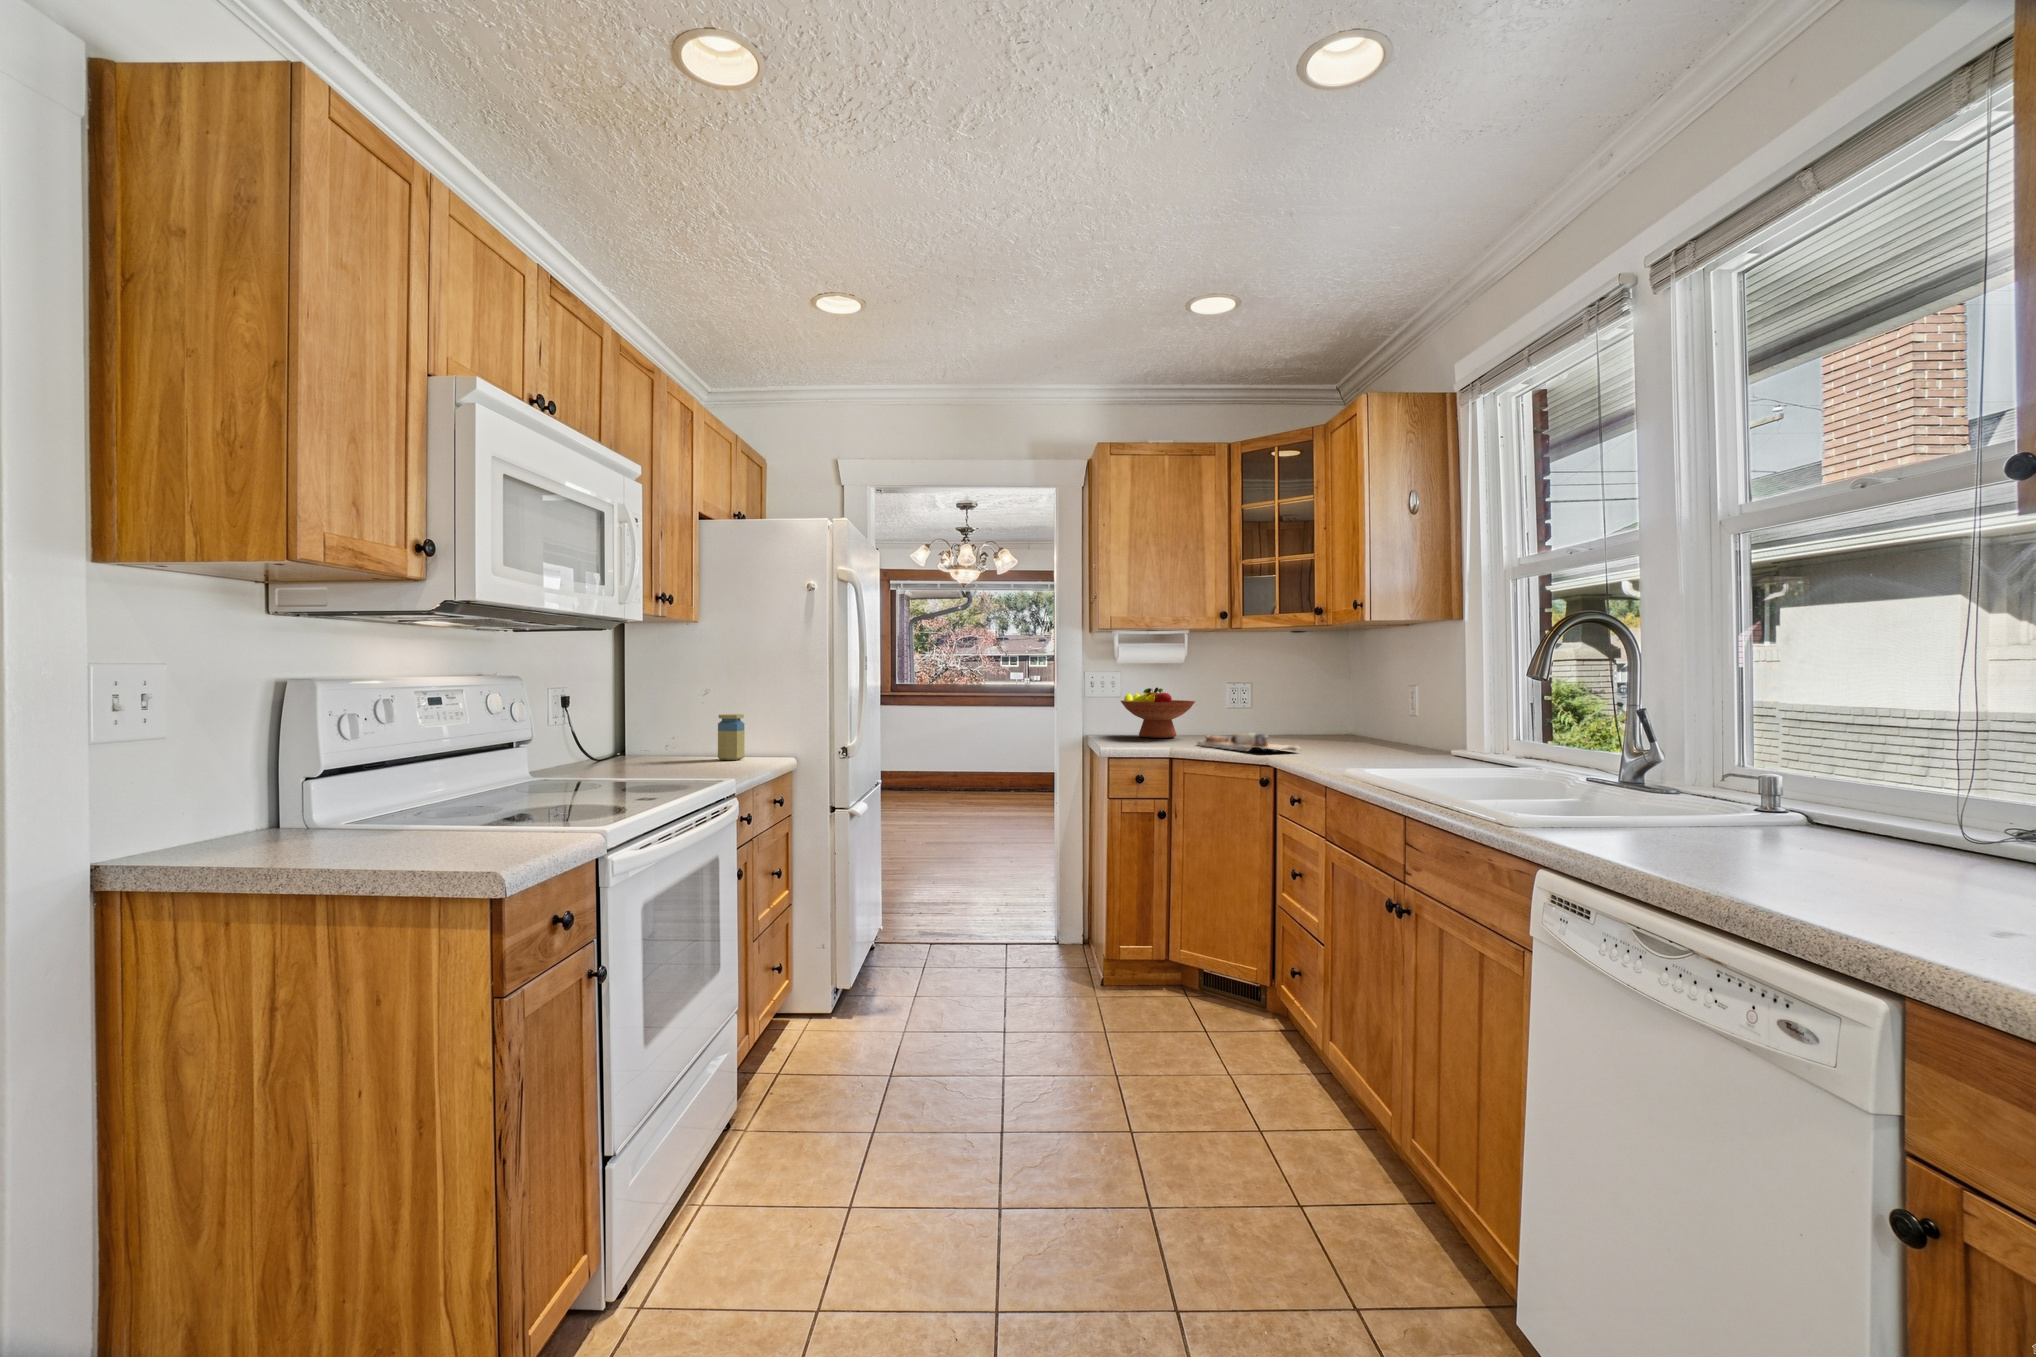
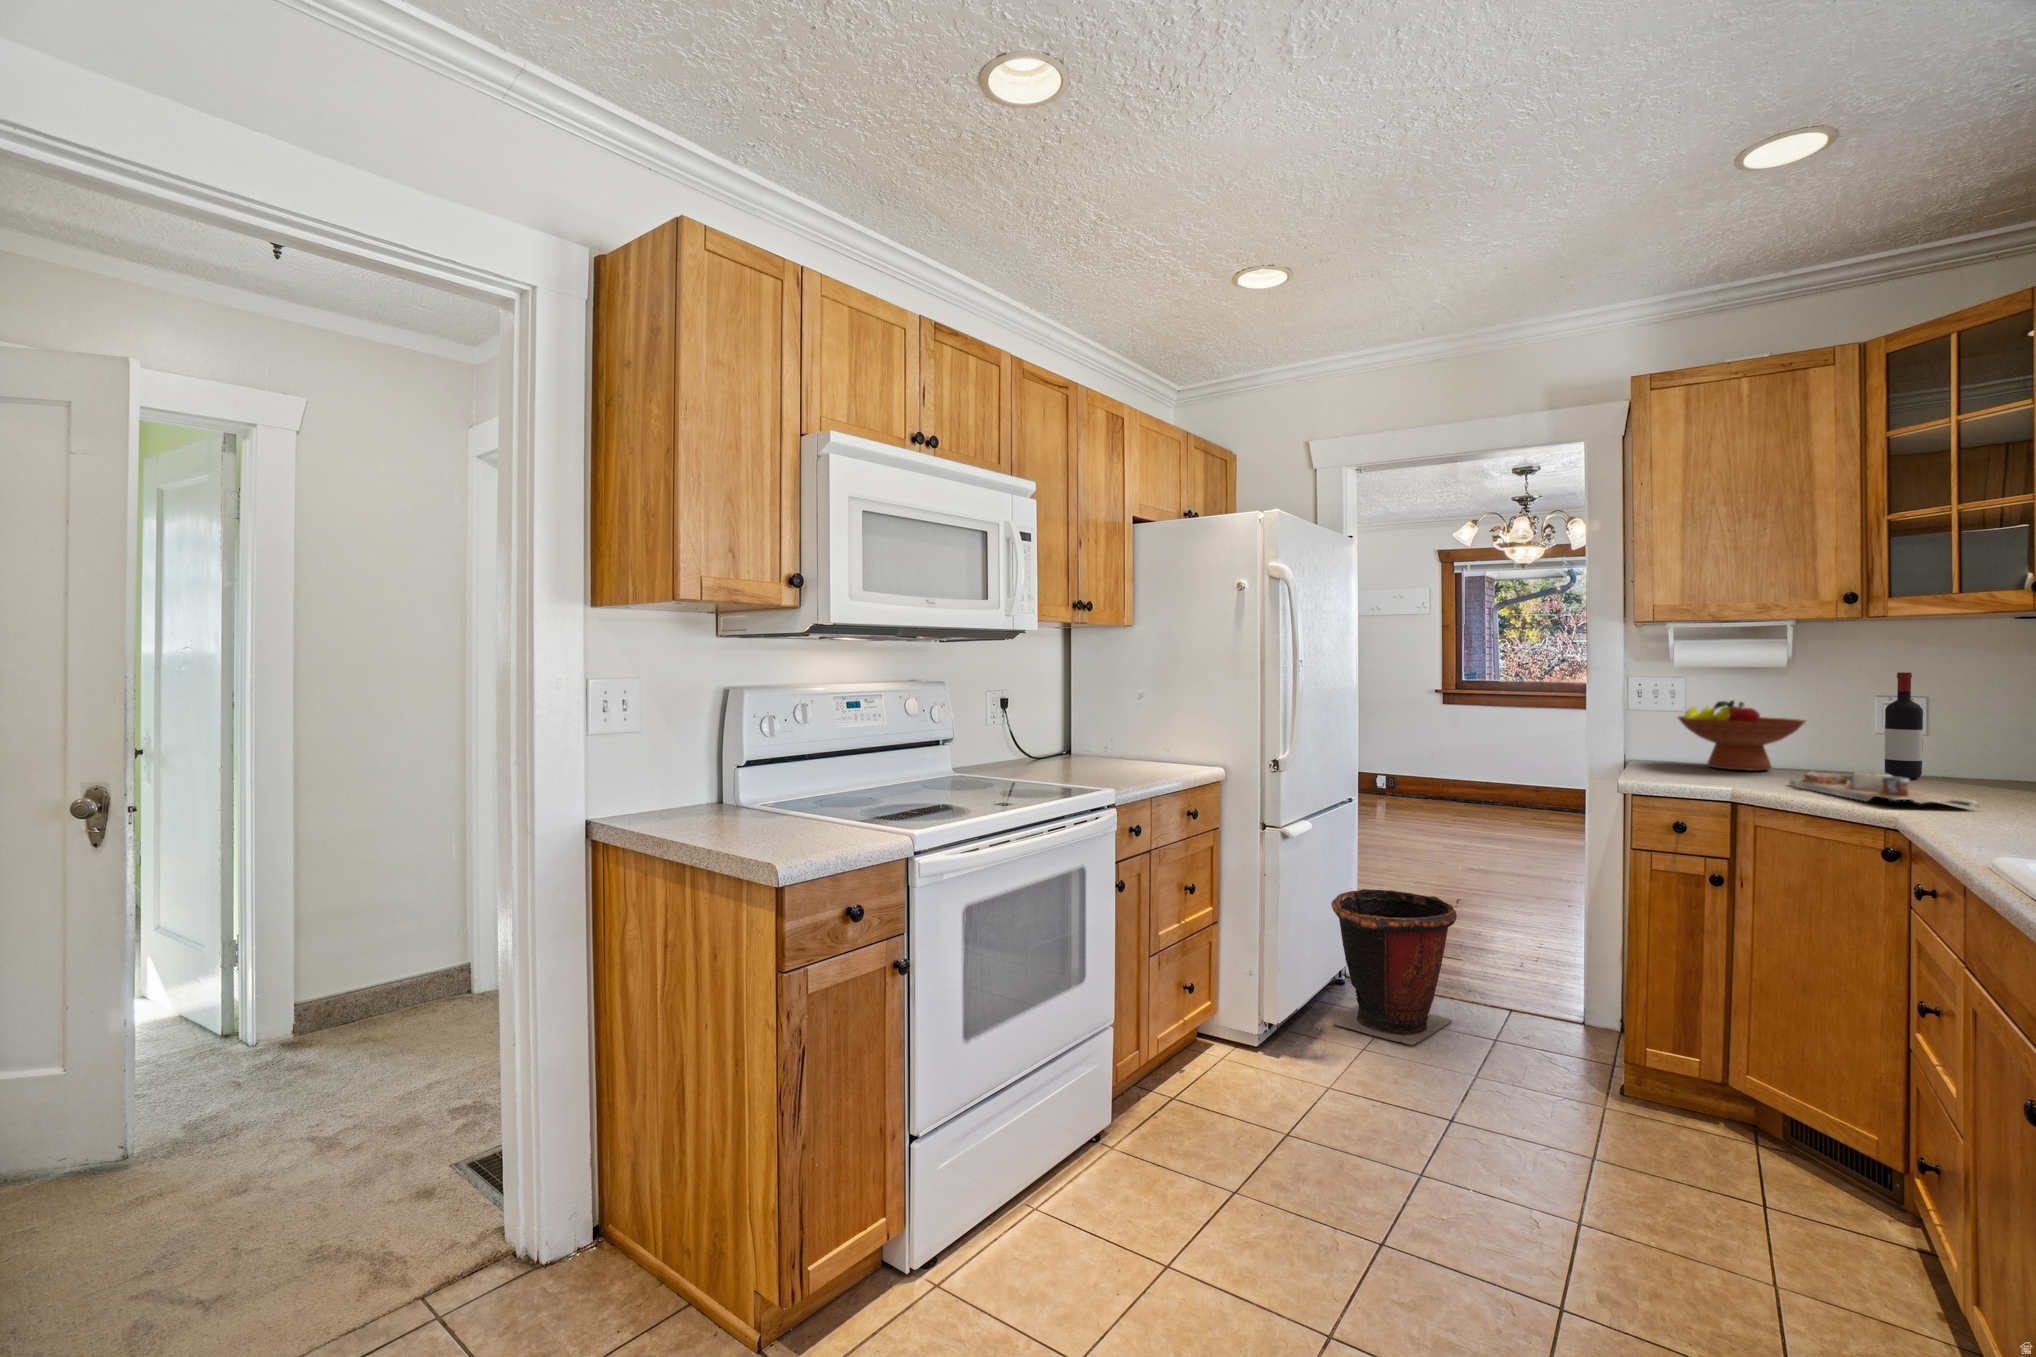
wine bottle: none [1235,667,1254,738] -> present [1885,672,1923,779]
jar: present [718,714,744,760] -> none [1141,720,1169,767]
waste bin: none [880,849,982,984] -> present [1331,889,1460,1045]

